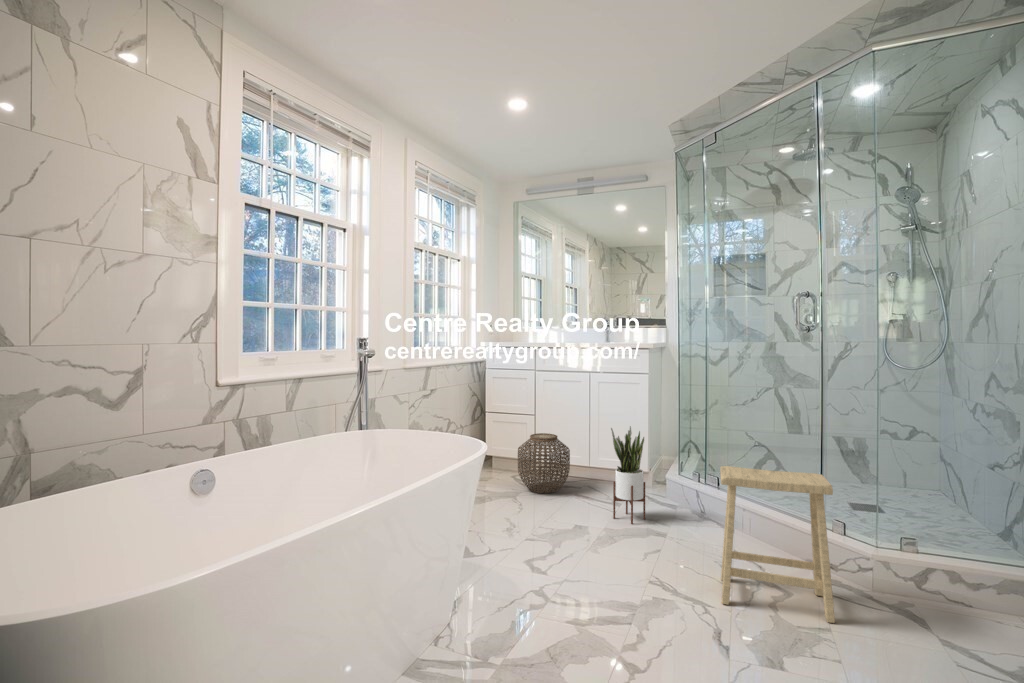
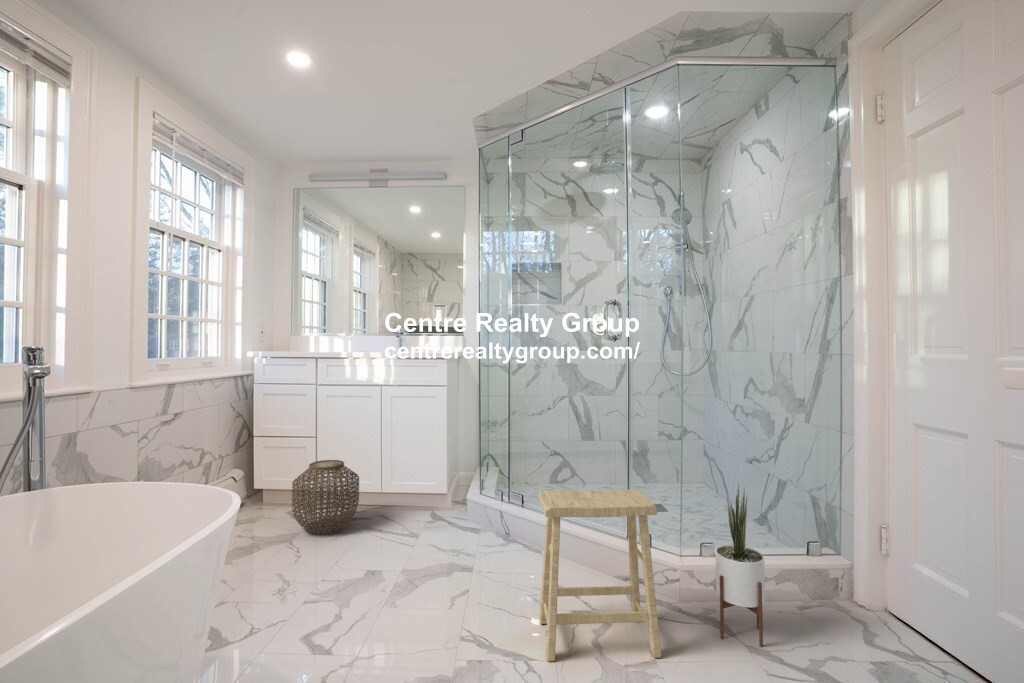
potted plant: present [611,426,645,524] -> present [716,482,765,647]

